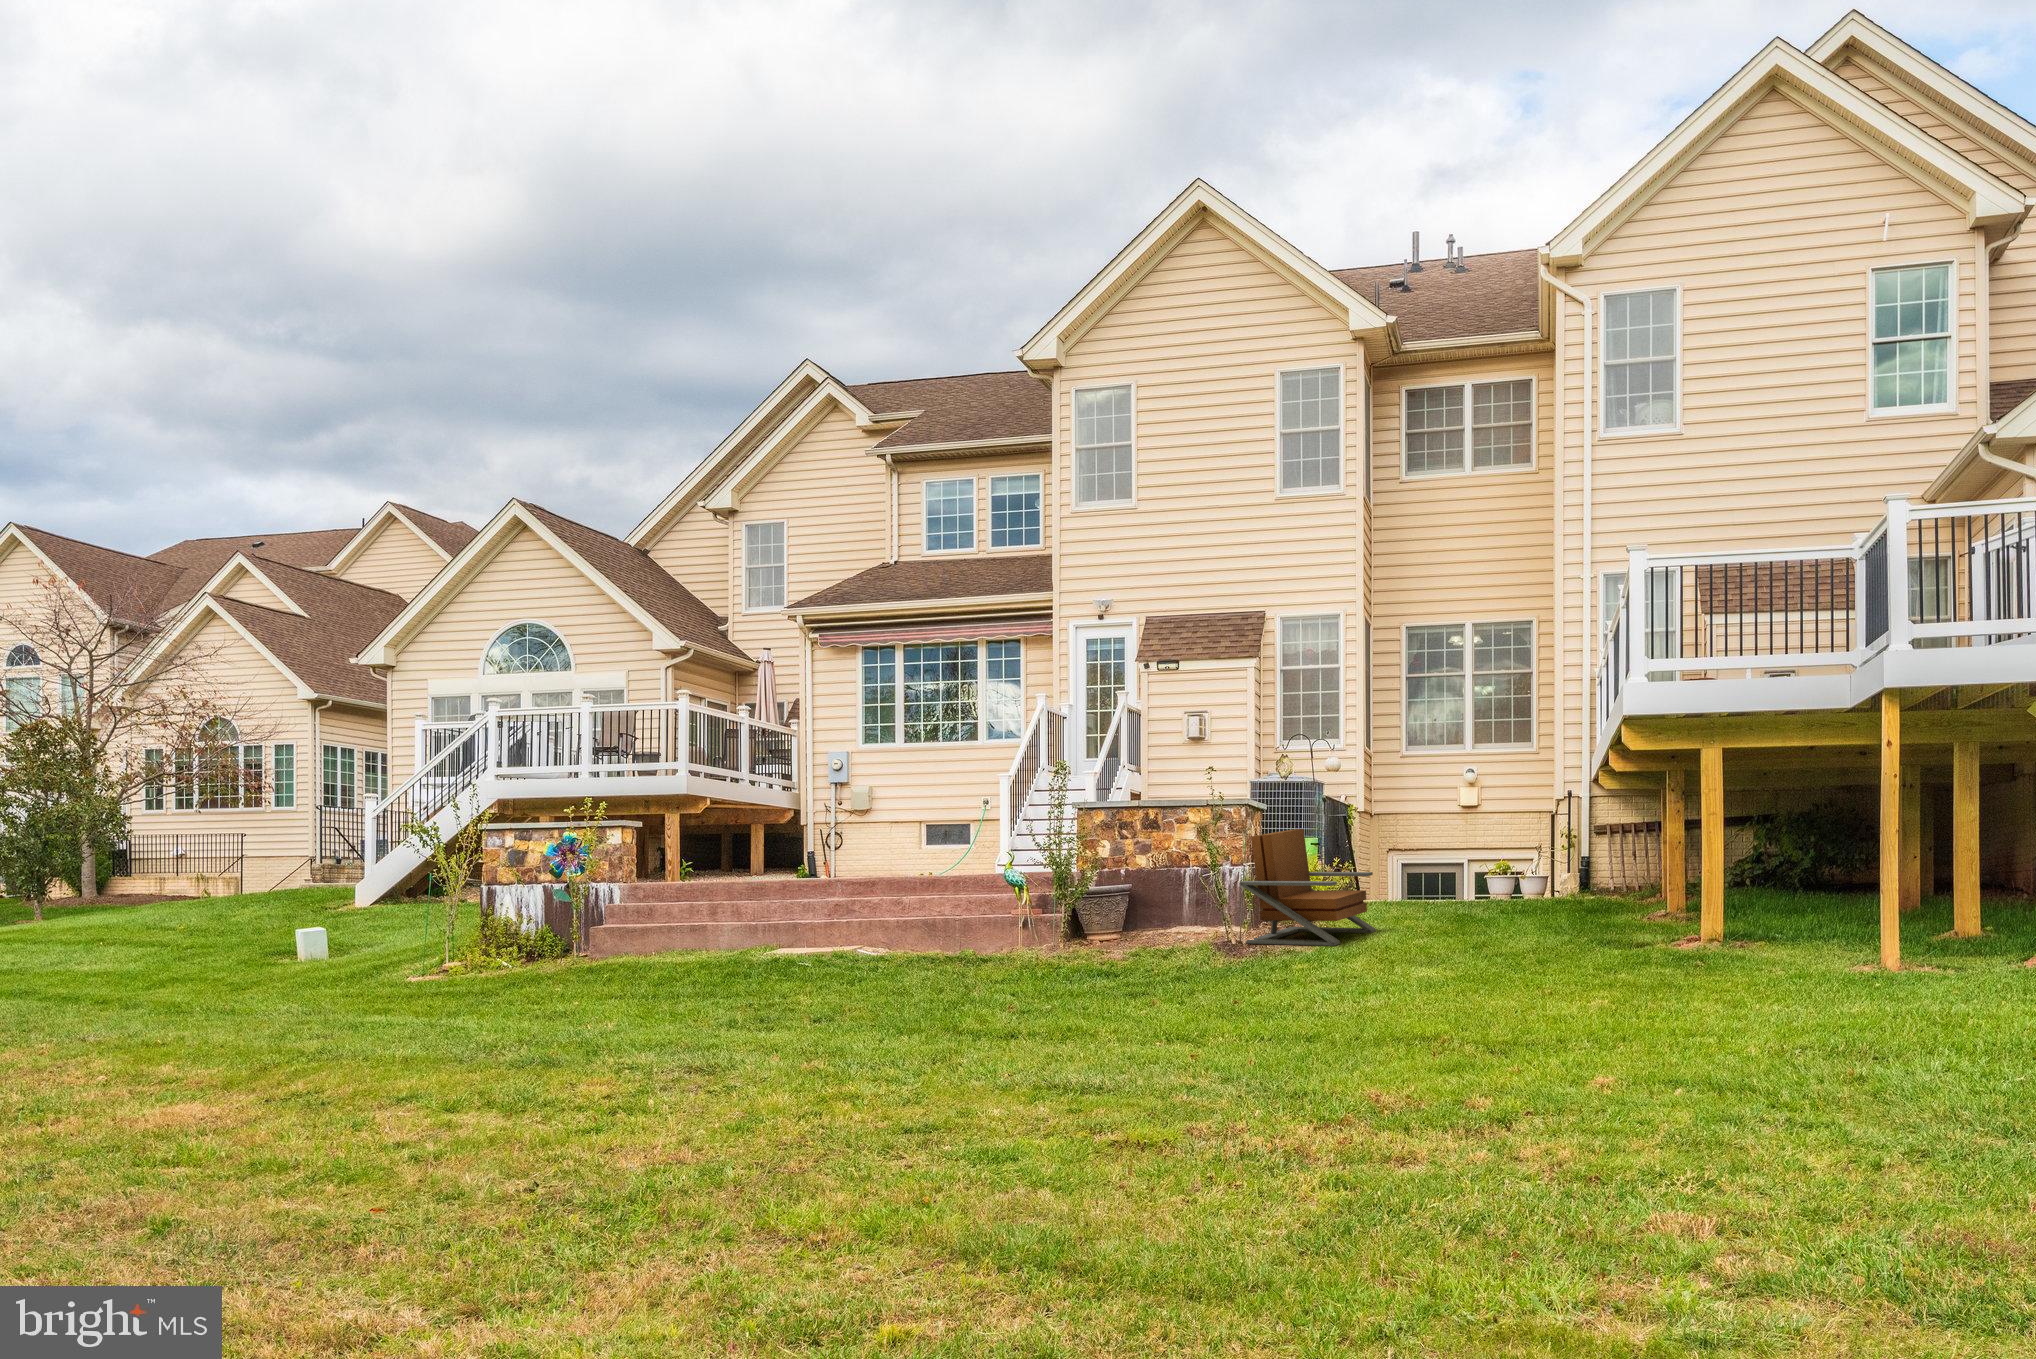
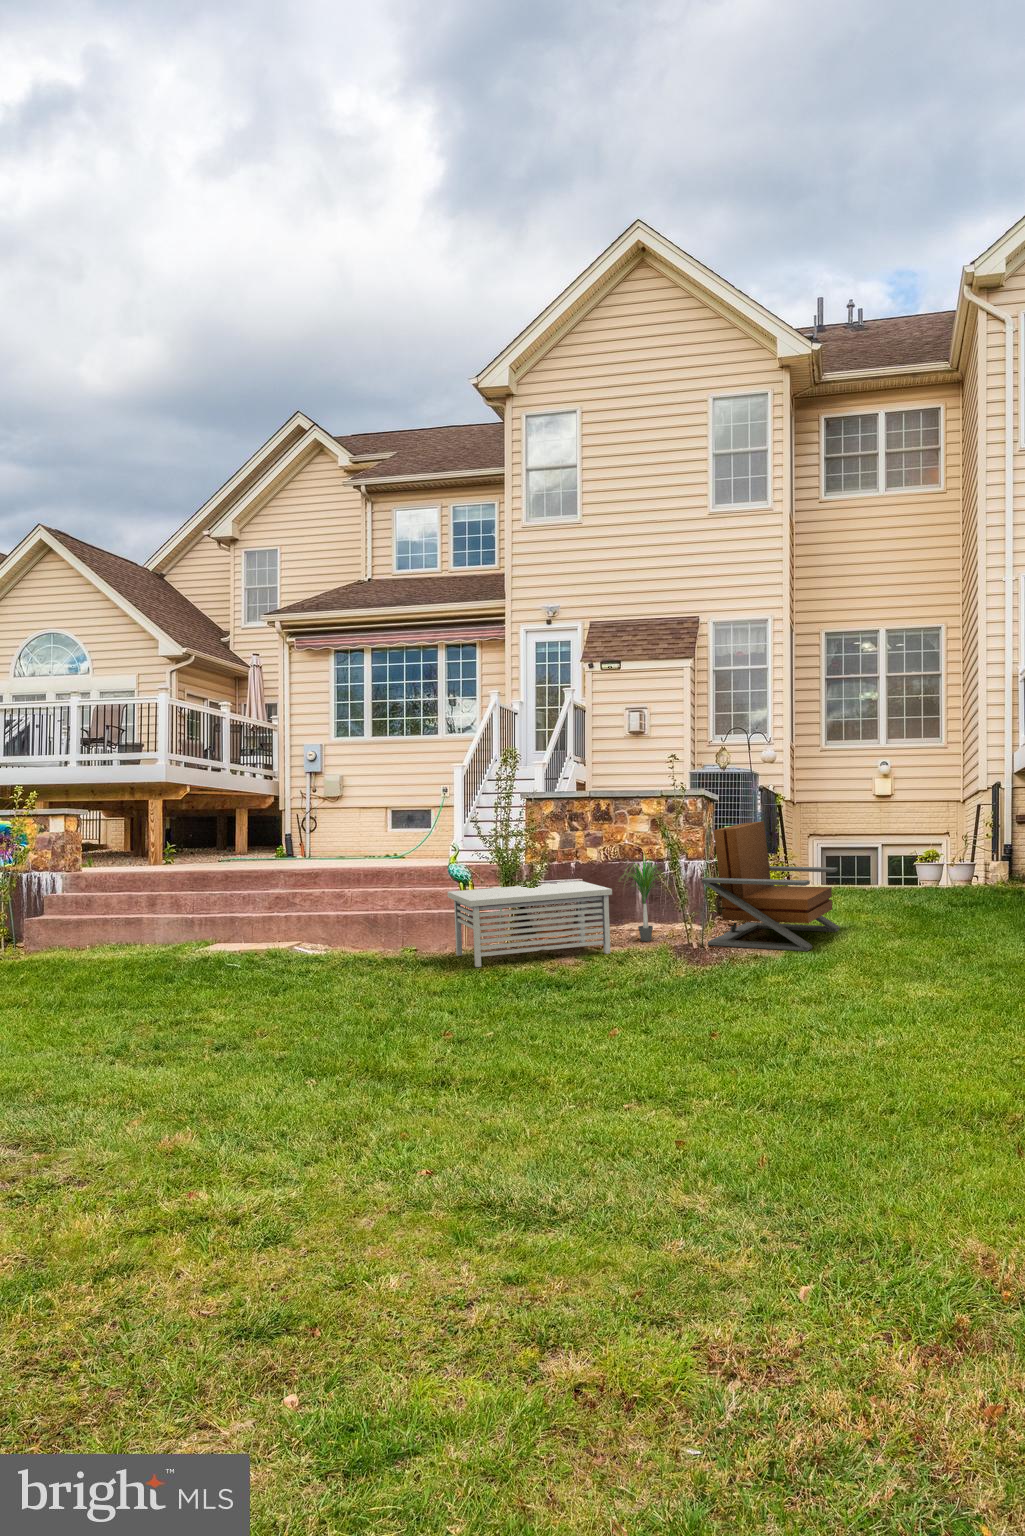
potted plant: none [1161,856,1217,942] -> present [626,856,659,941]
storage bench: none [1004,886,1156,961] -> present [447,881,612,967]

